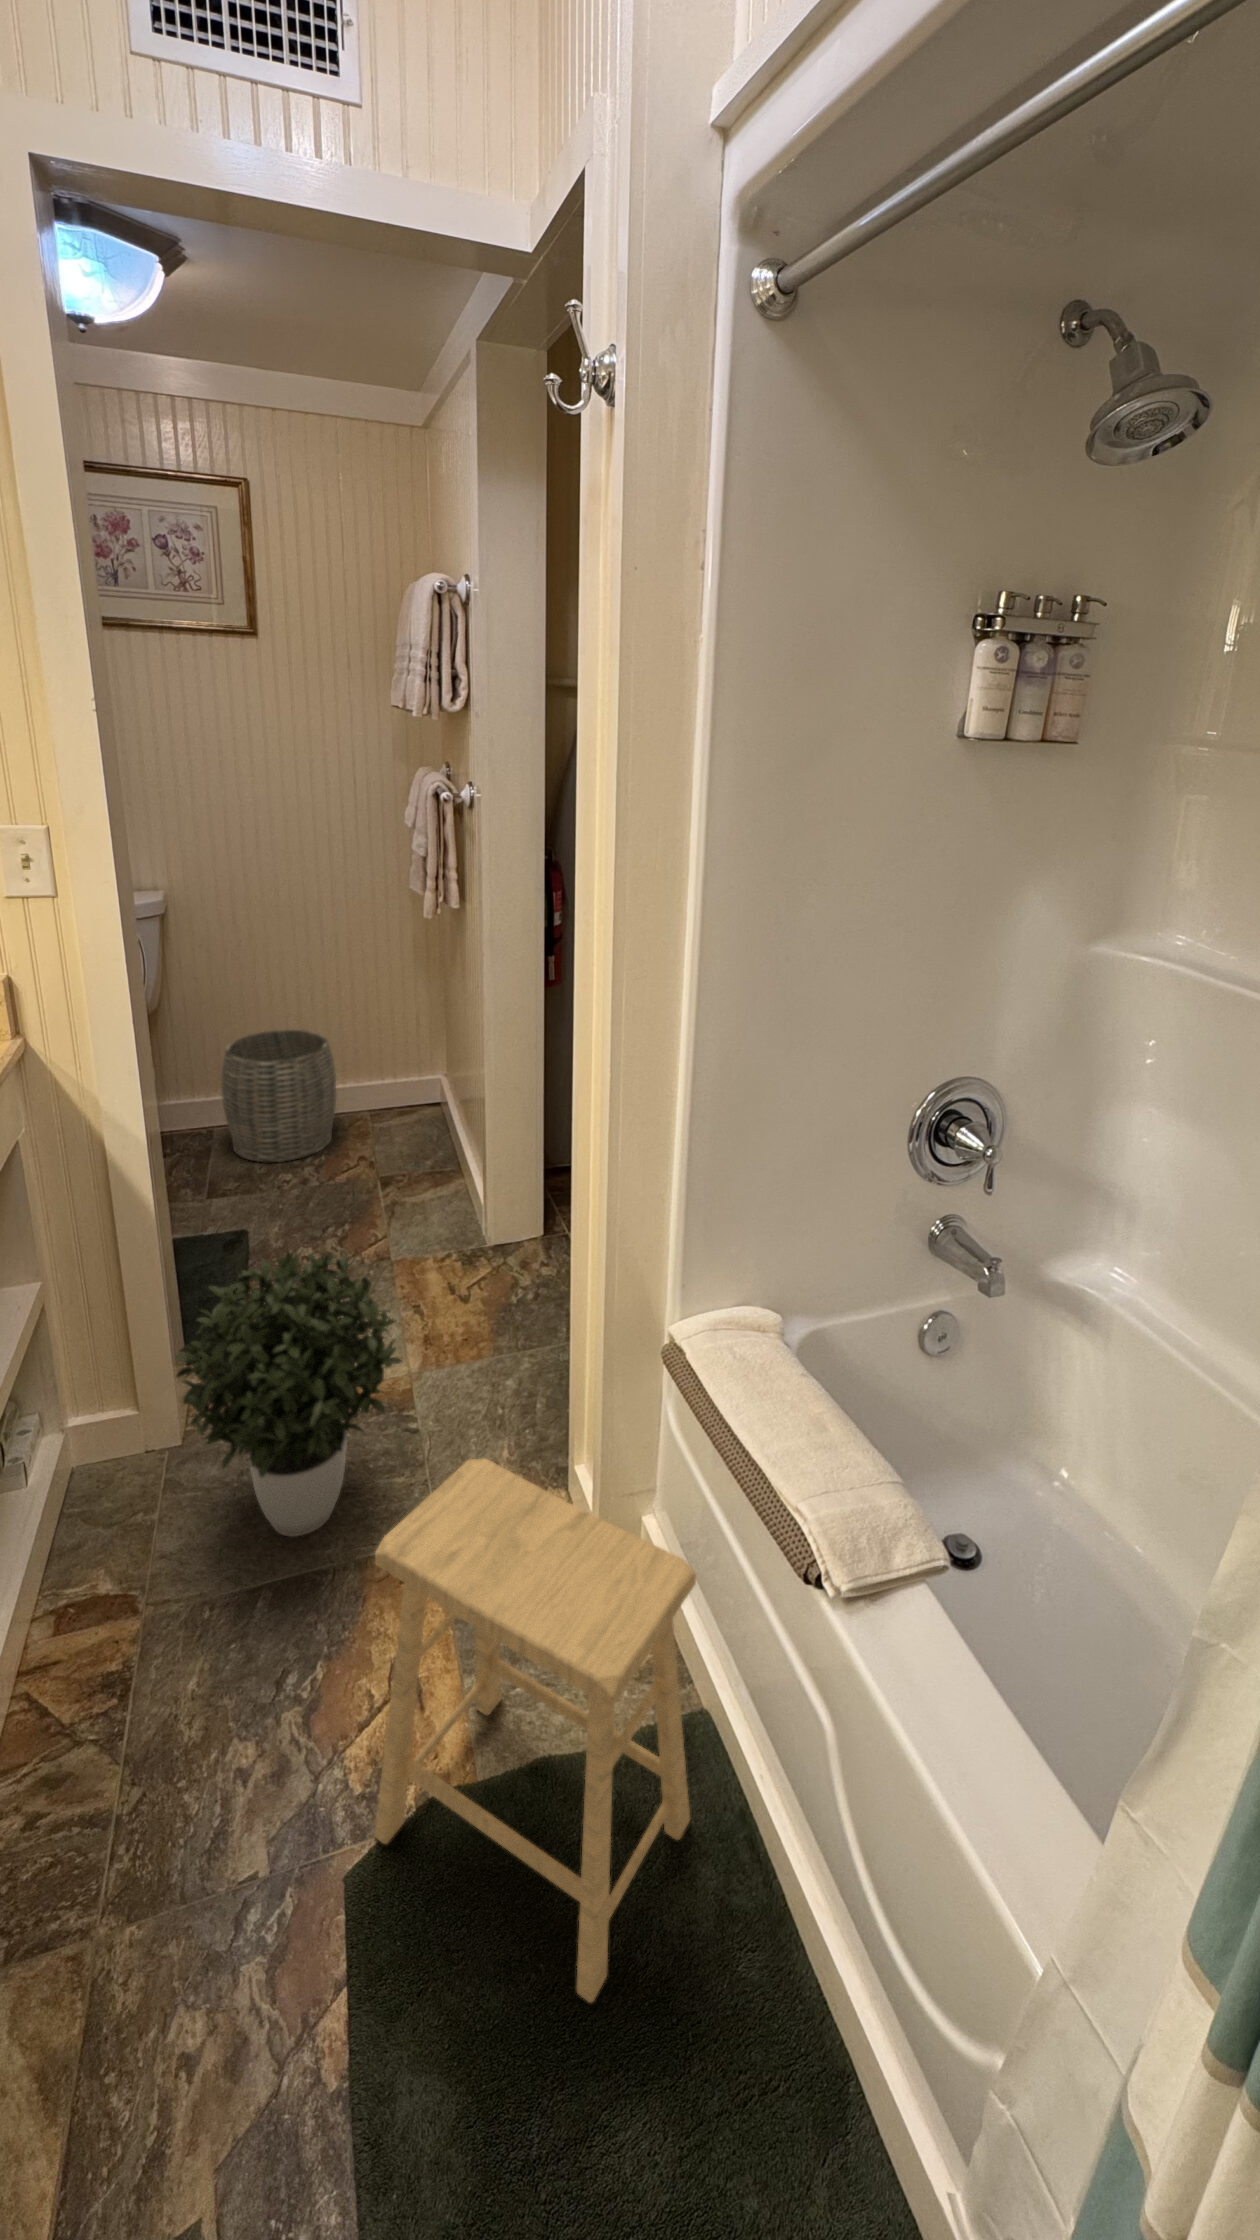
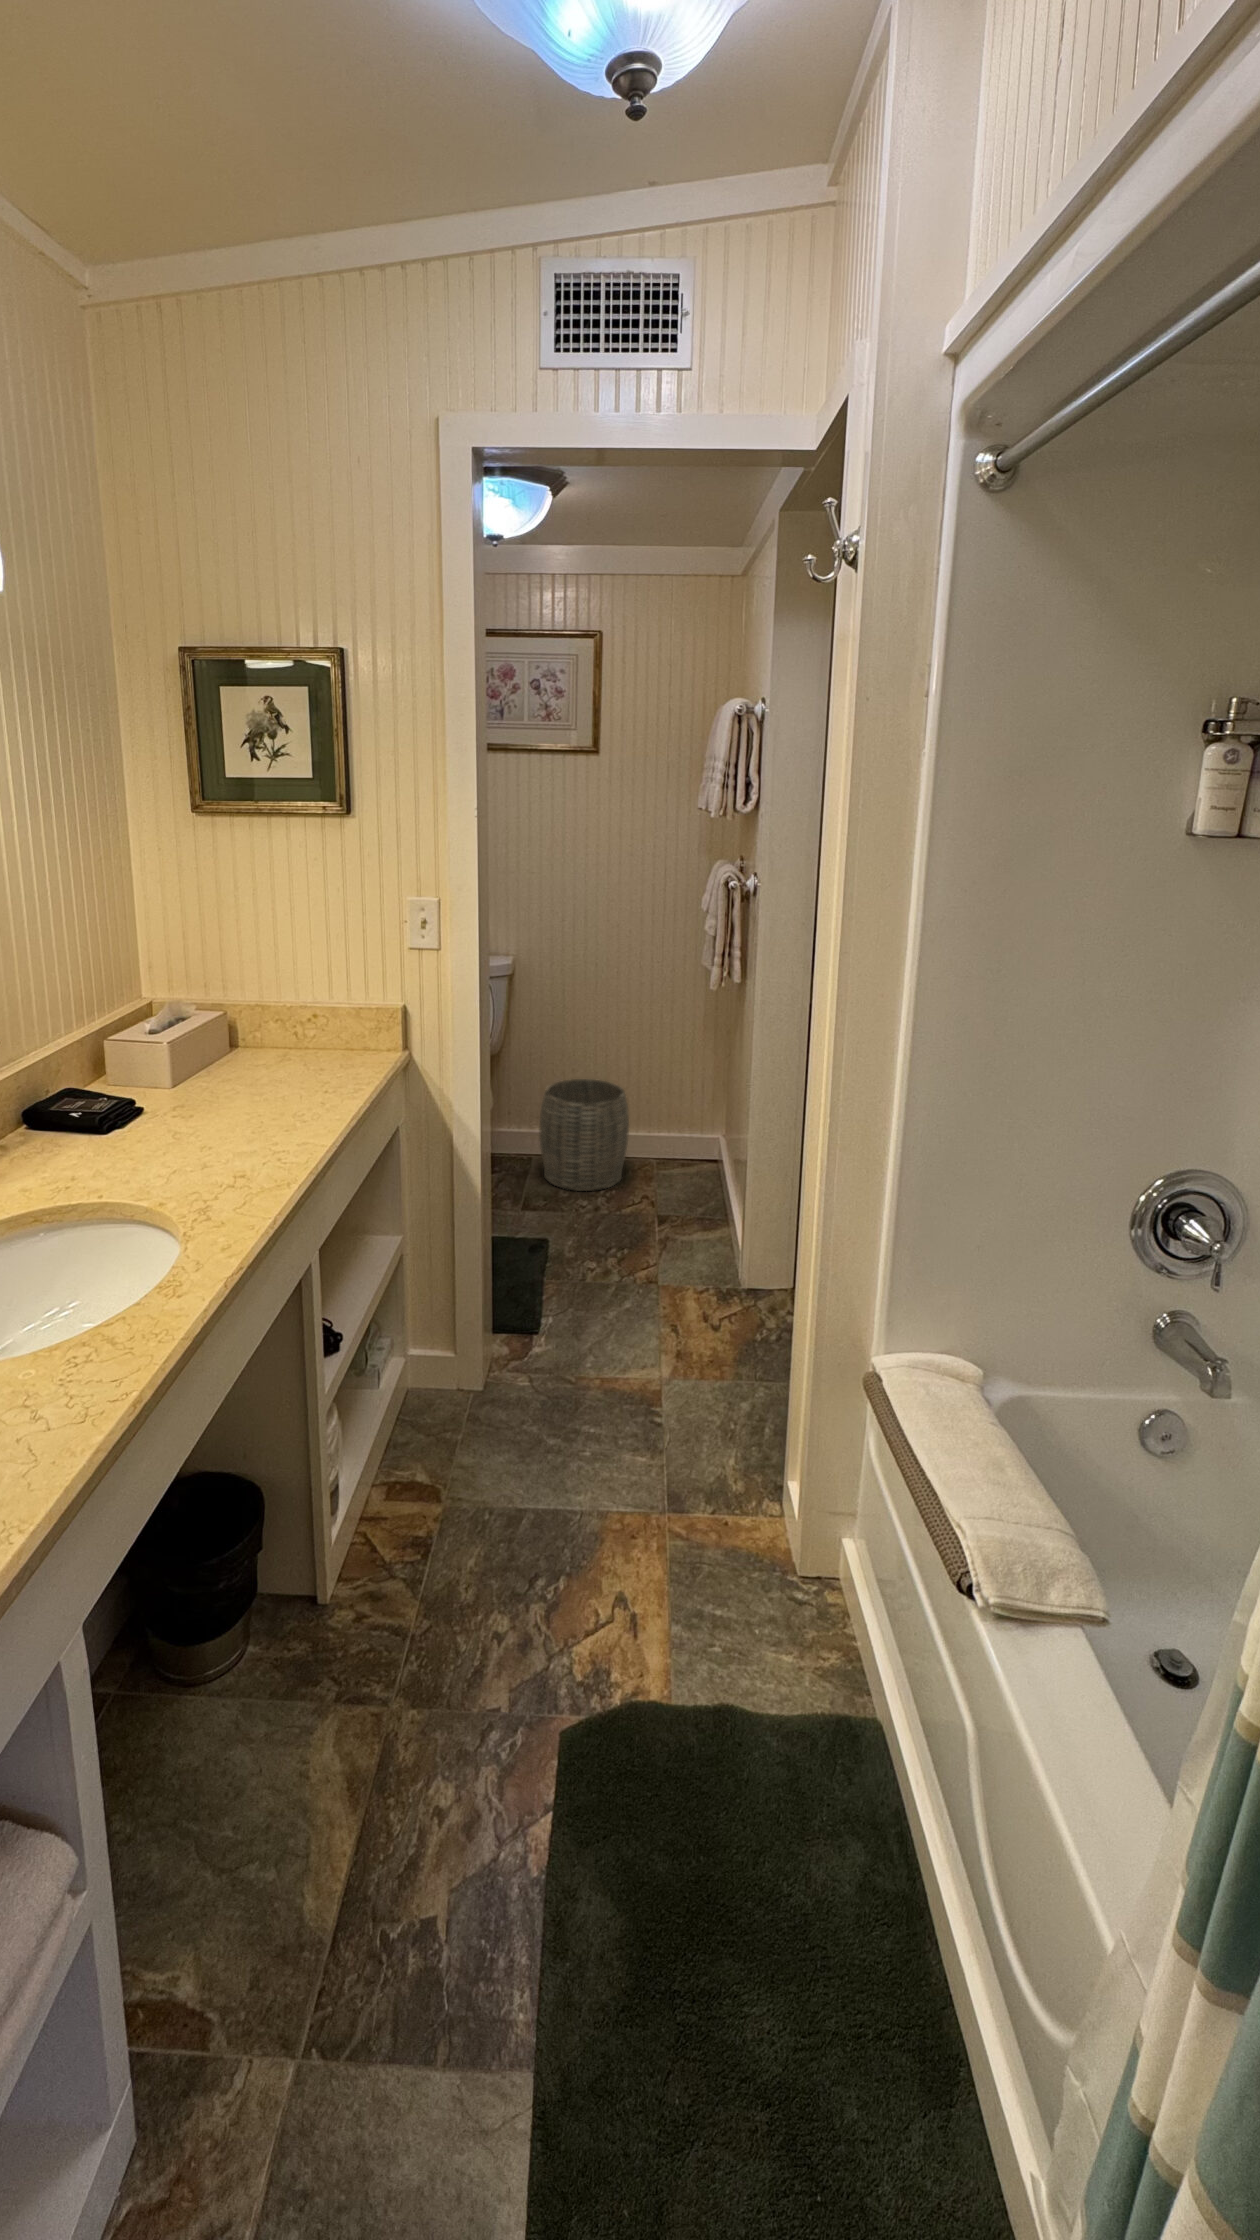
potted plant: present [175,1252,402,1537] -> none [483,1243,650,1481]
footstool: present [374,1459,696,2003] -> none [587,1422,858,1901]

